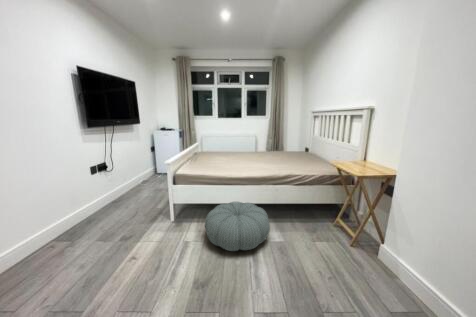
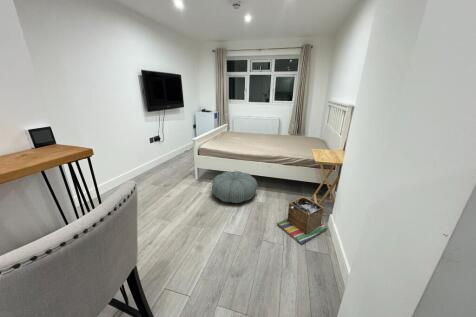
laundry basket: none [322,226,385,304] -> present [277,197,327,245]

